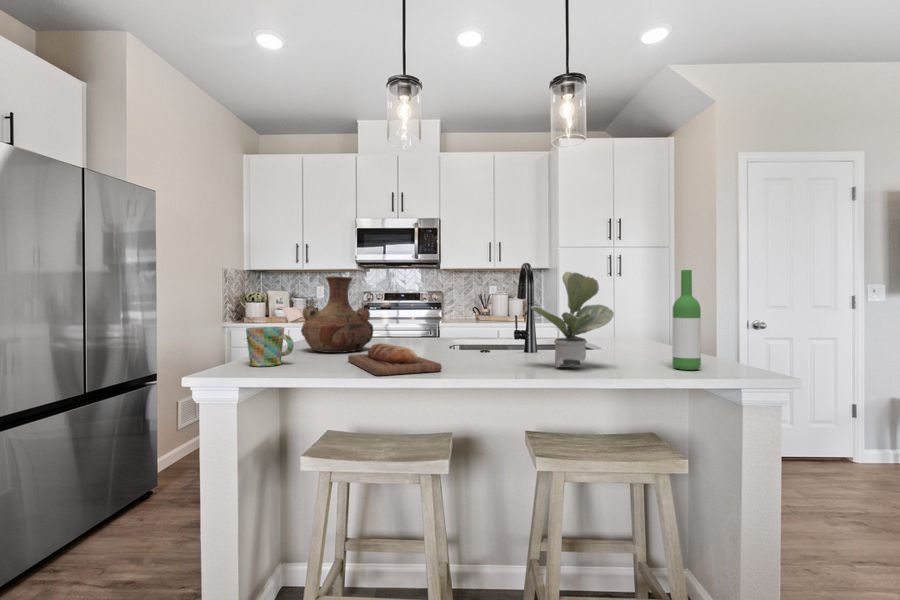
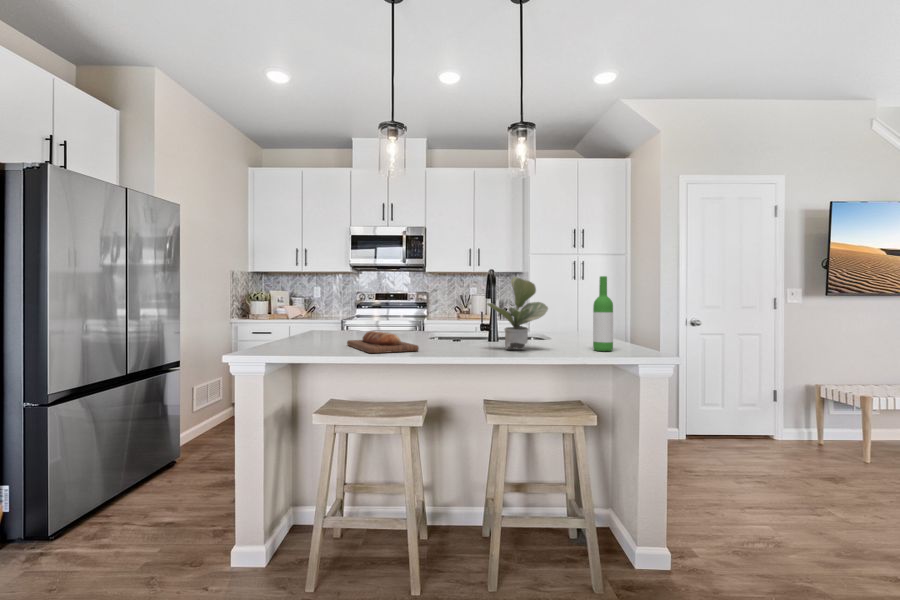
vase: present [301,276,373,353] -> none [308,279,366,340]
mug: present [246,327,294,366] -> none [269,318,305,348]

